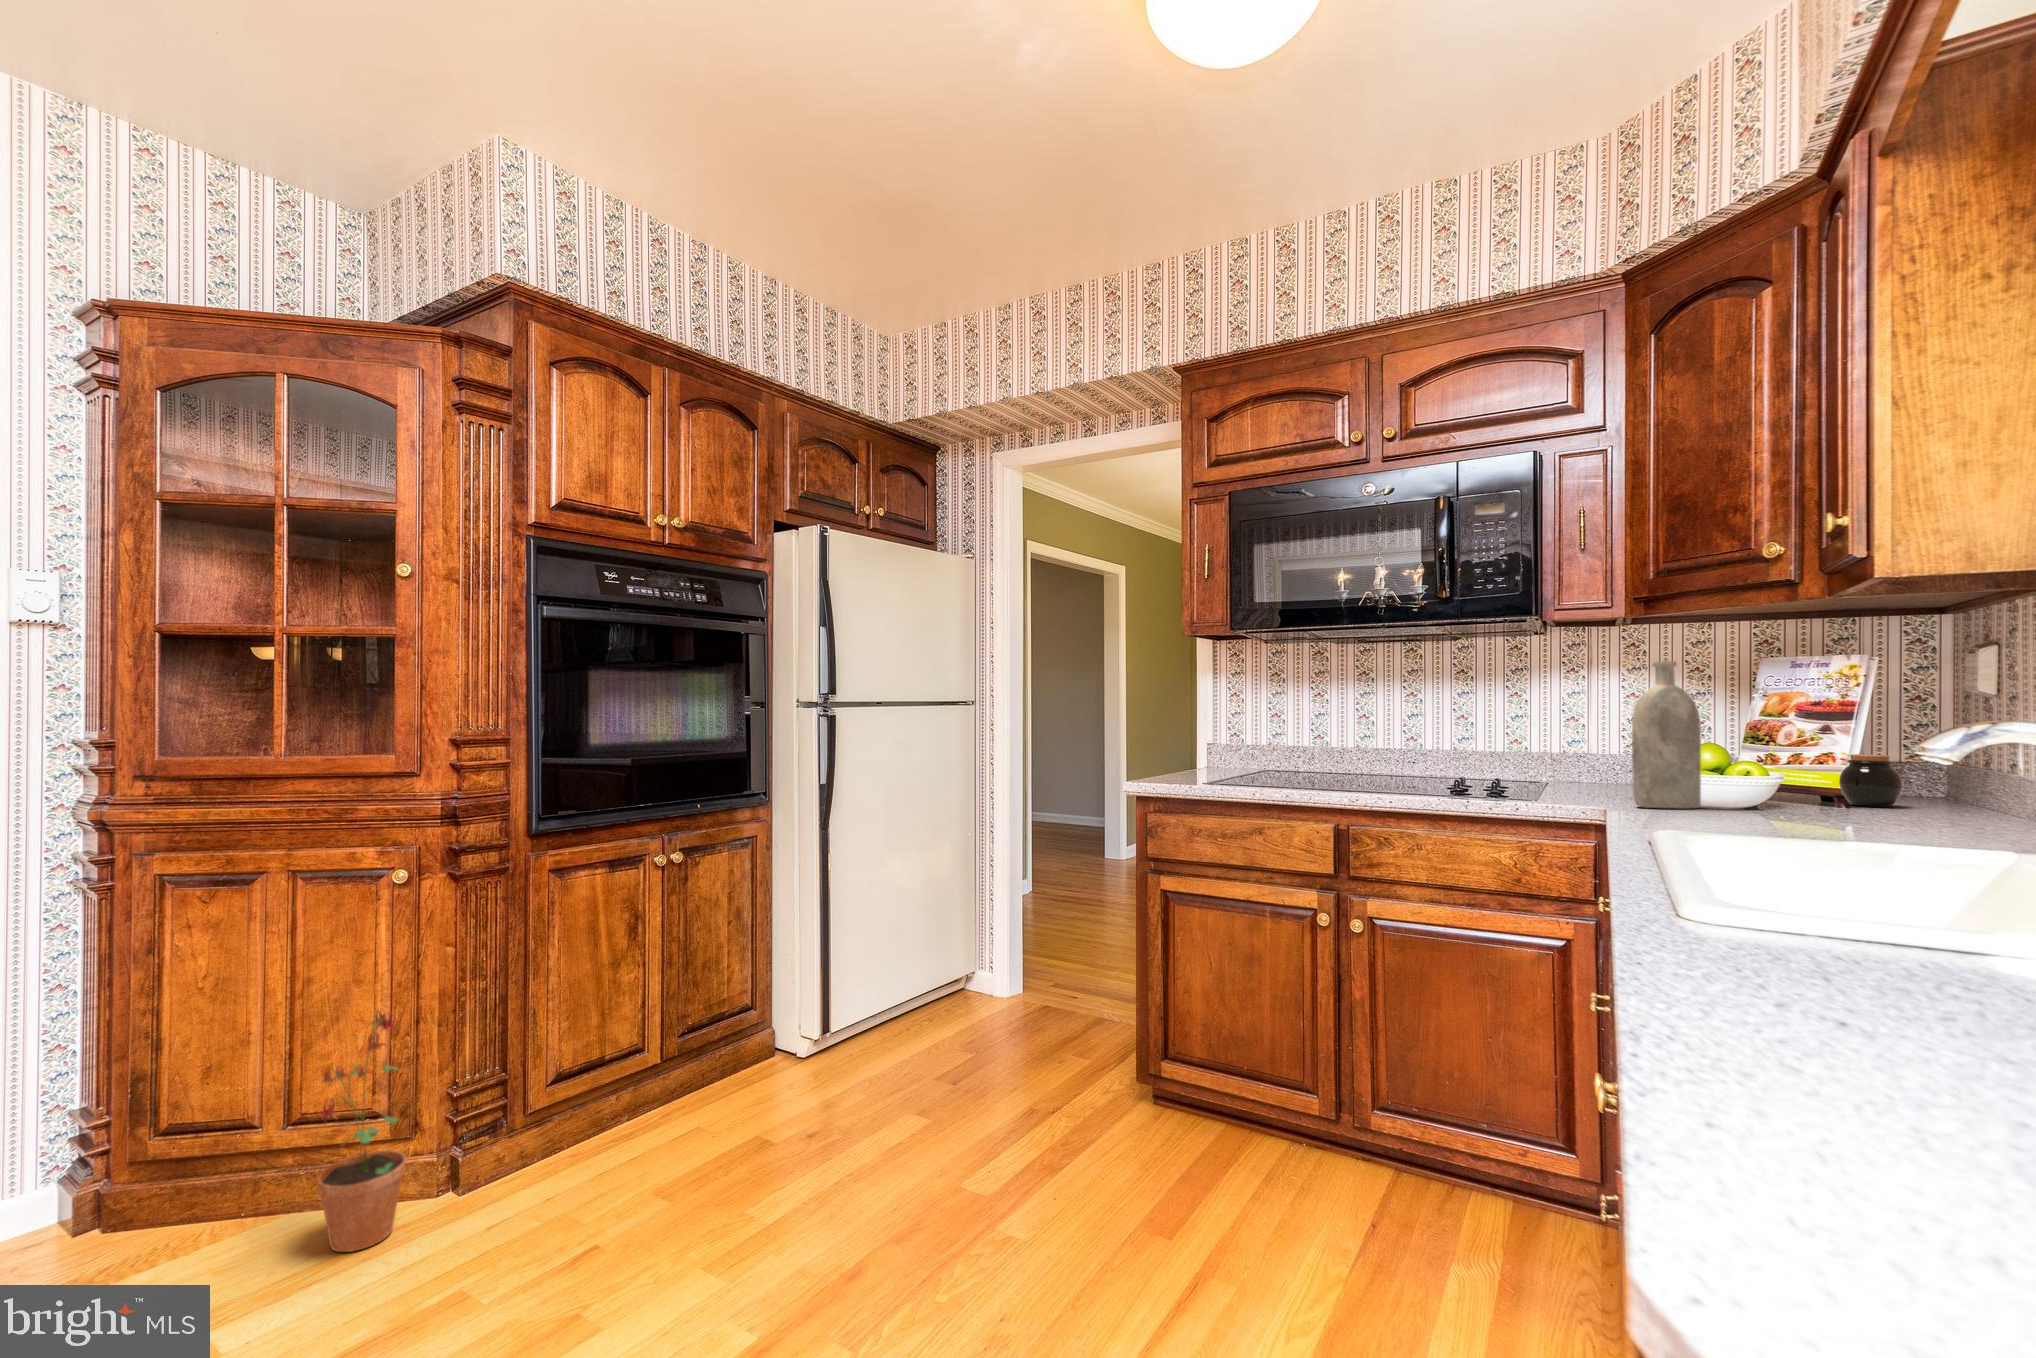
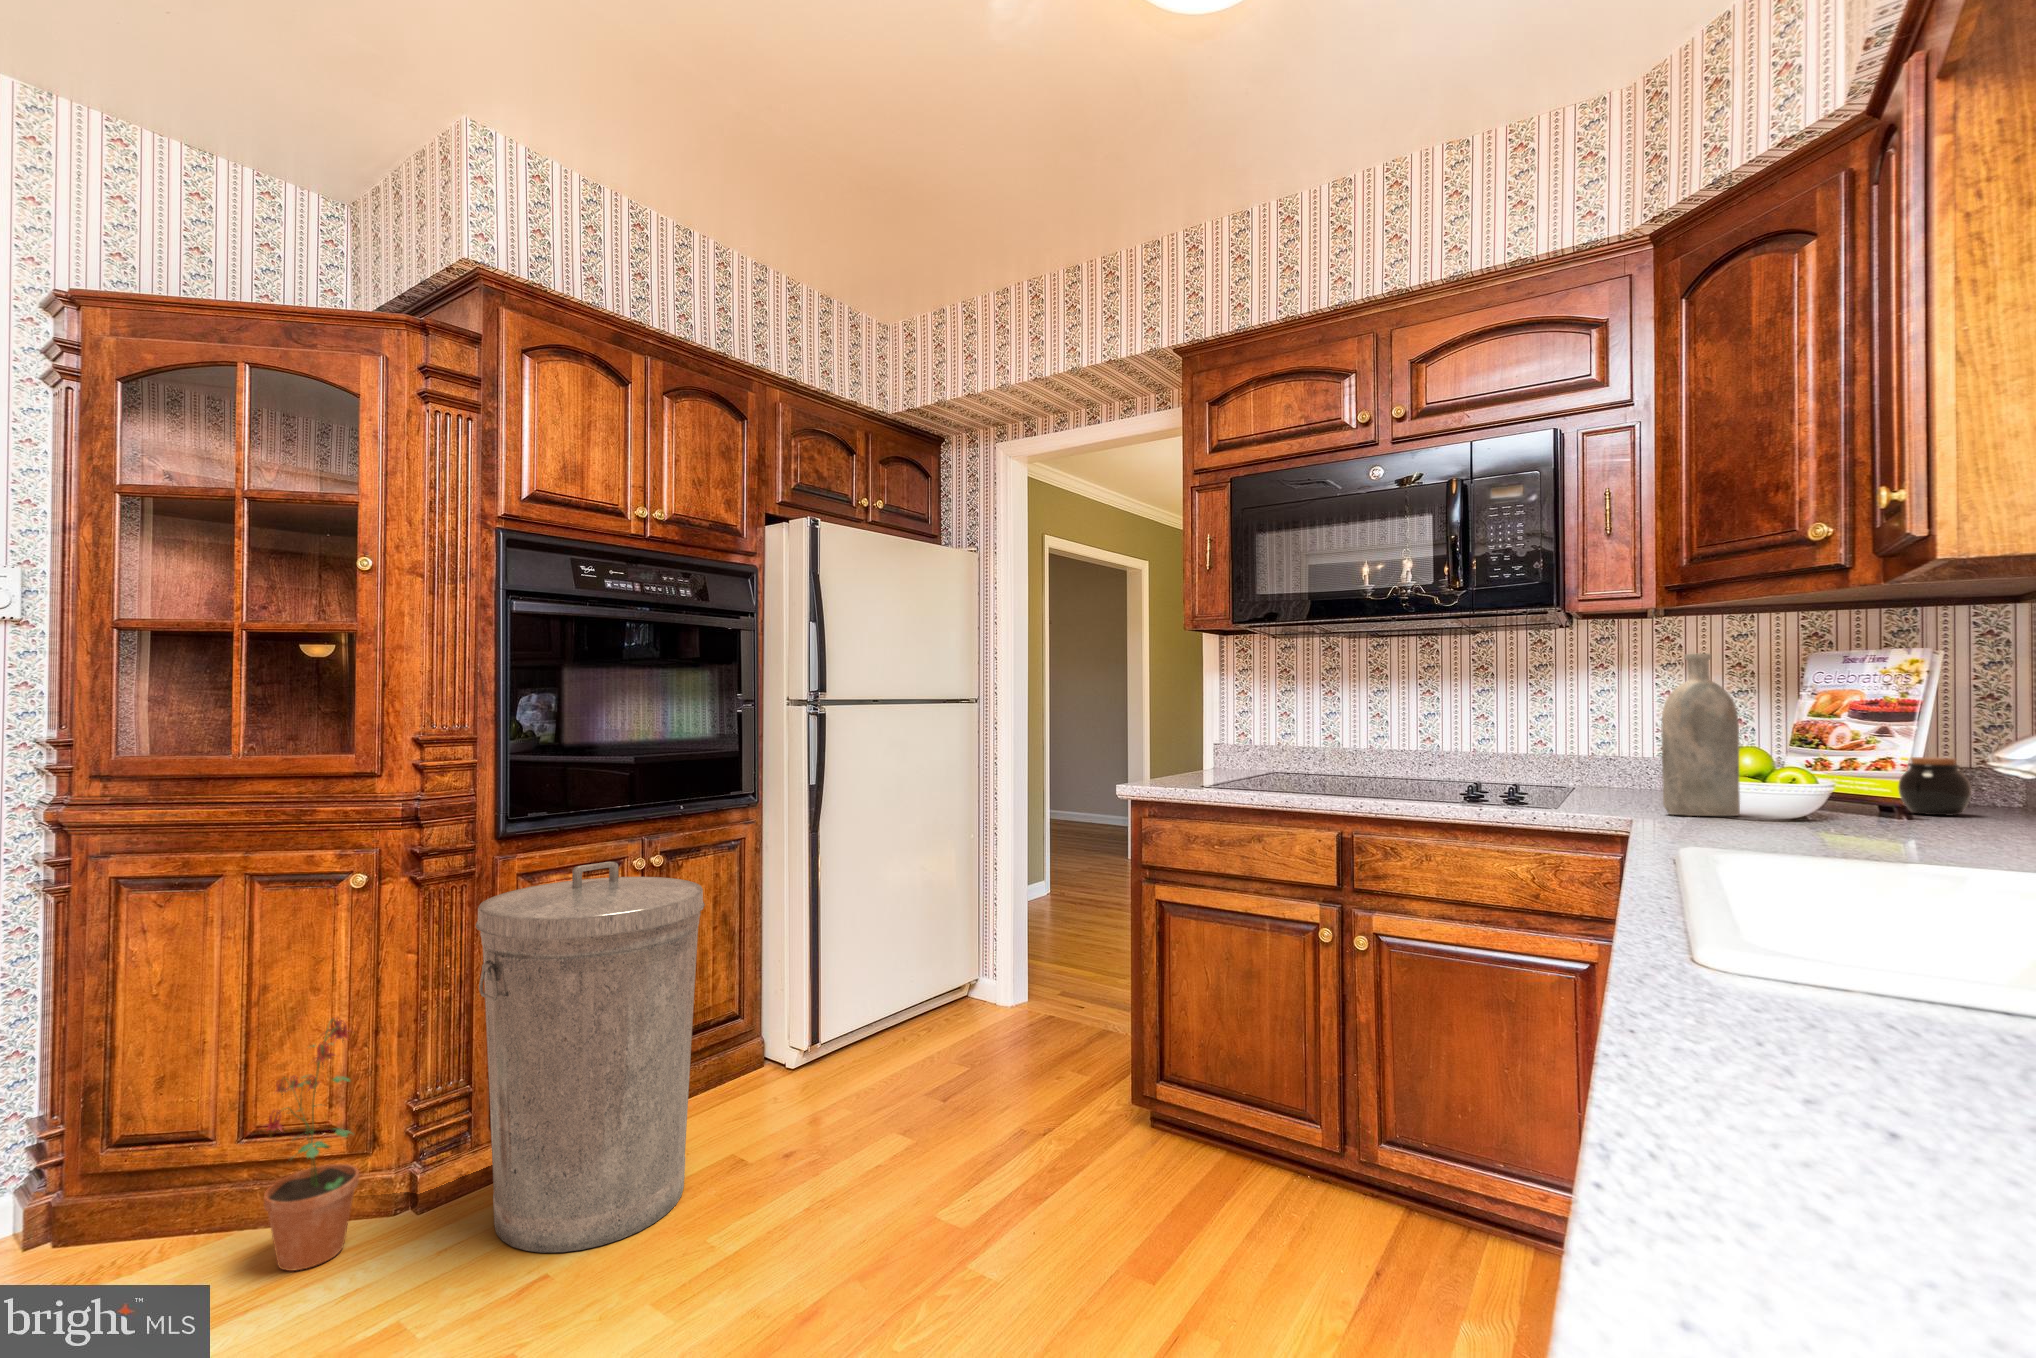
trash can: none [518,857,735,1230] -> present [475,862,705,1253]

